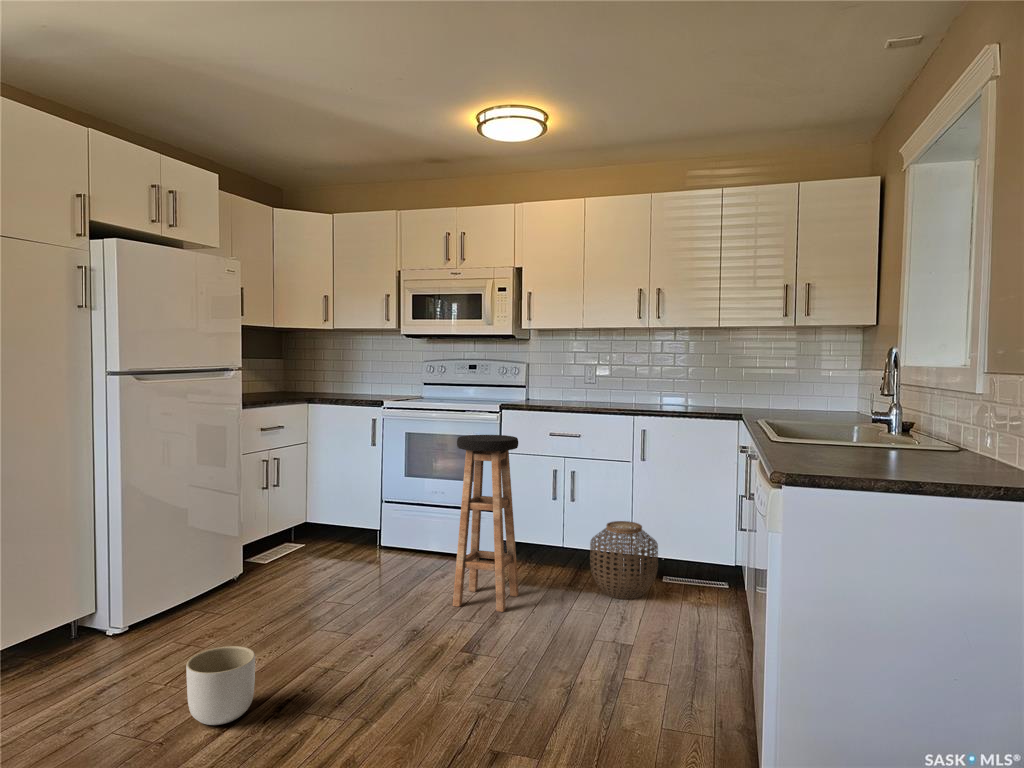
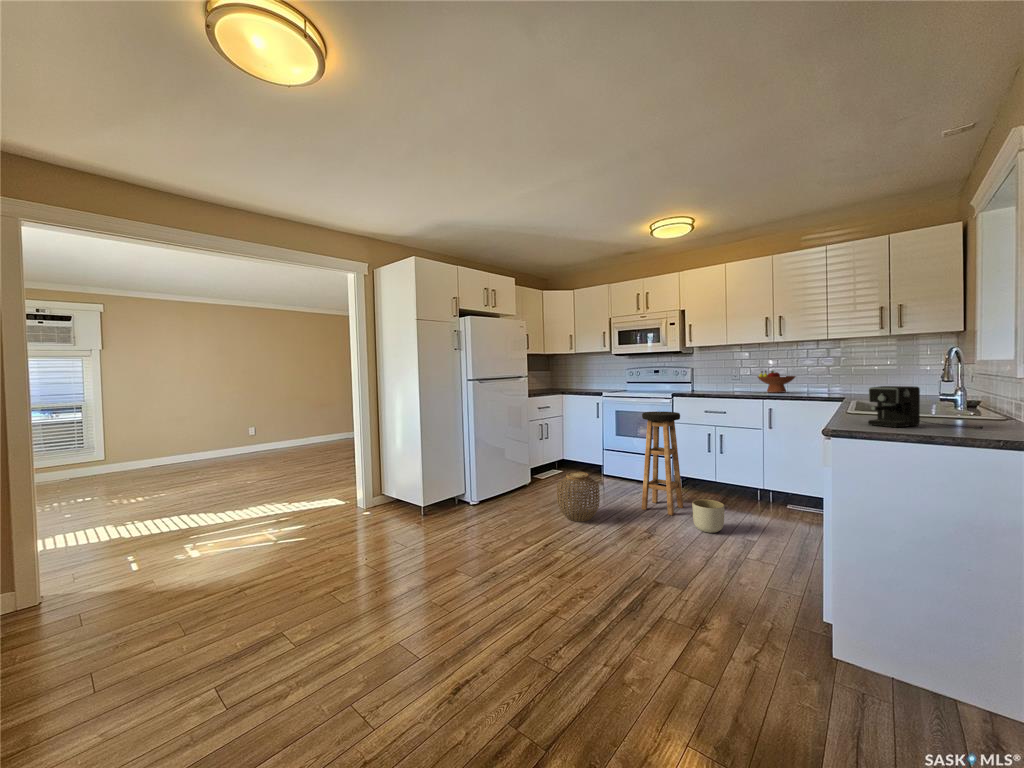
fruit bowl: none [620,370,672,404] -> present [758,371,796,393]
coffee maker: none [819,400,954,464] -> present [868,386,983,429]
woven basket: present [590,521,658,599] -> present [557,472,600,522]
planter: present [186,646,255,725] -> present [692,499,724,533]

